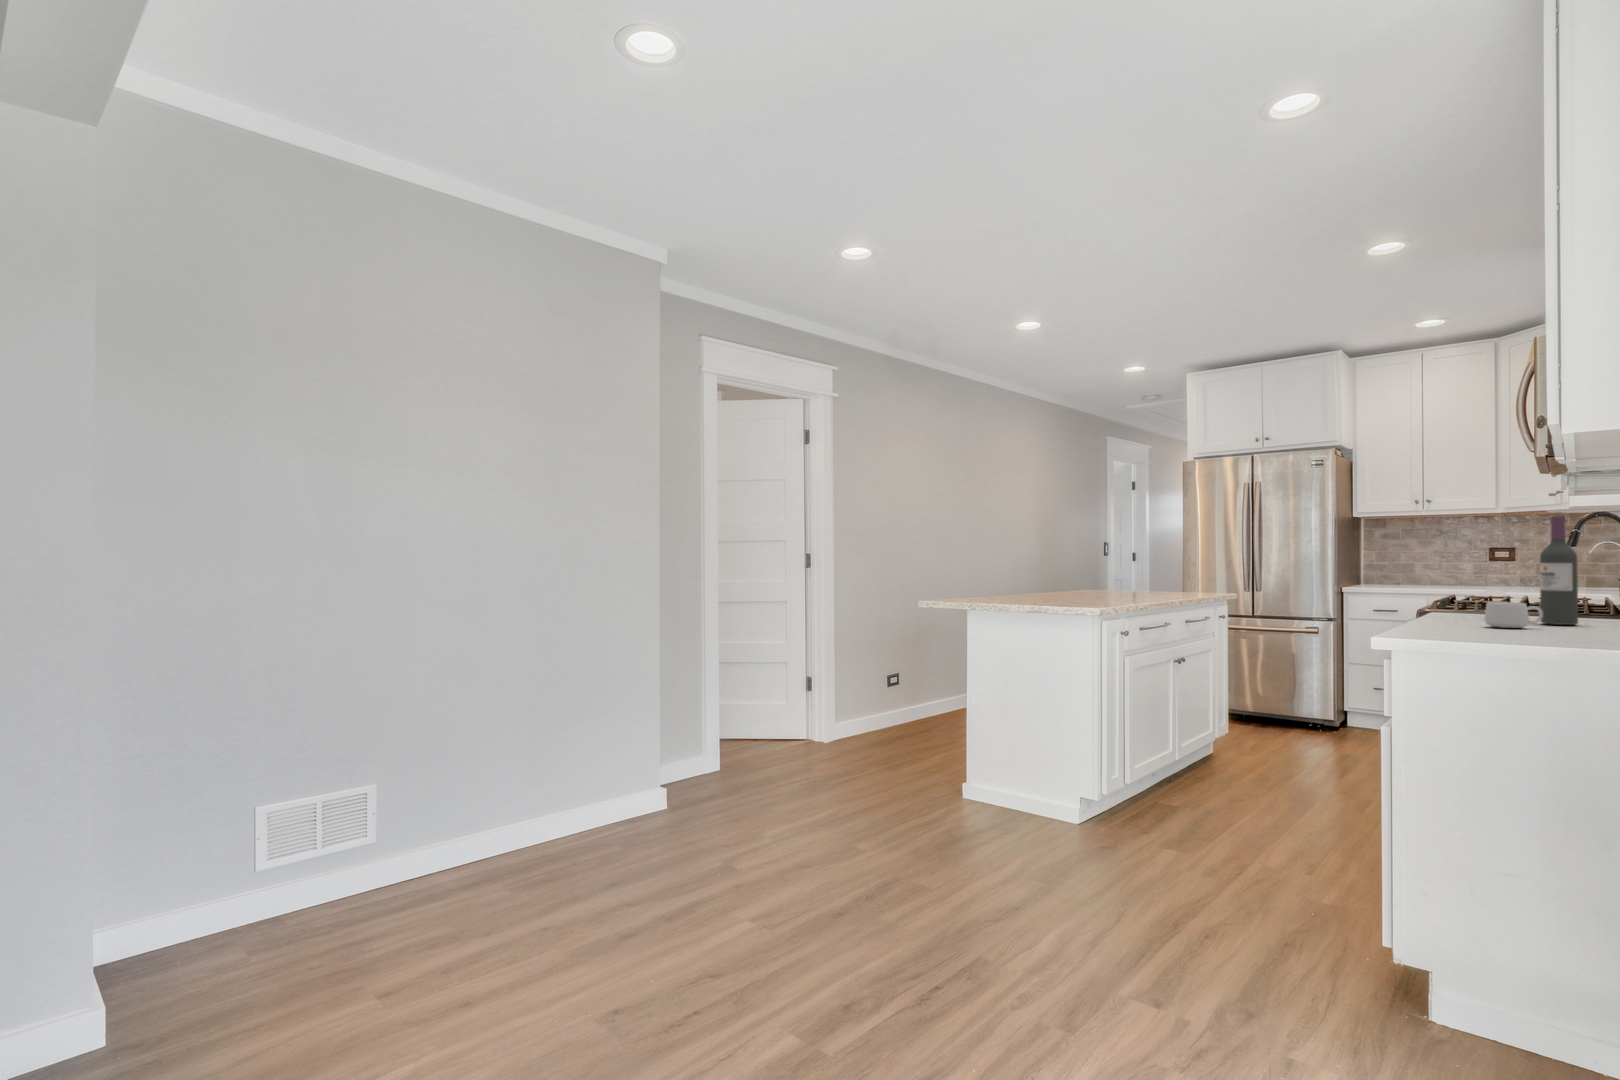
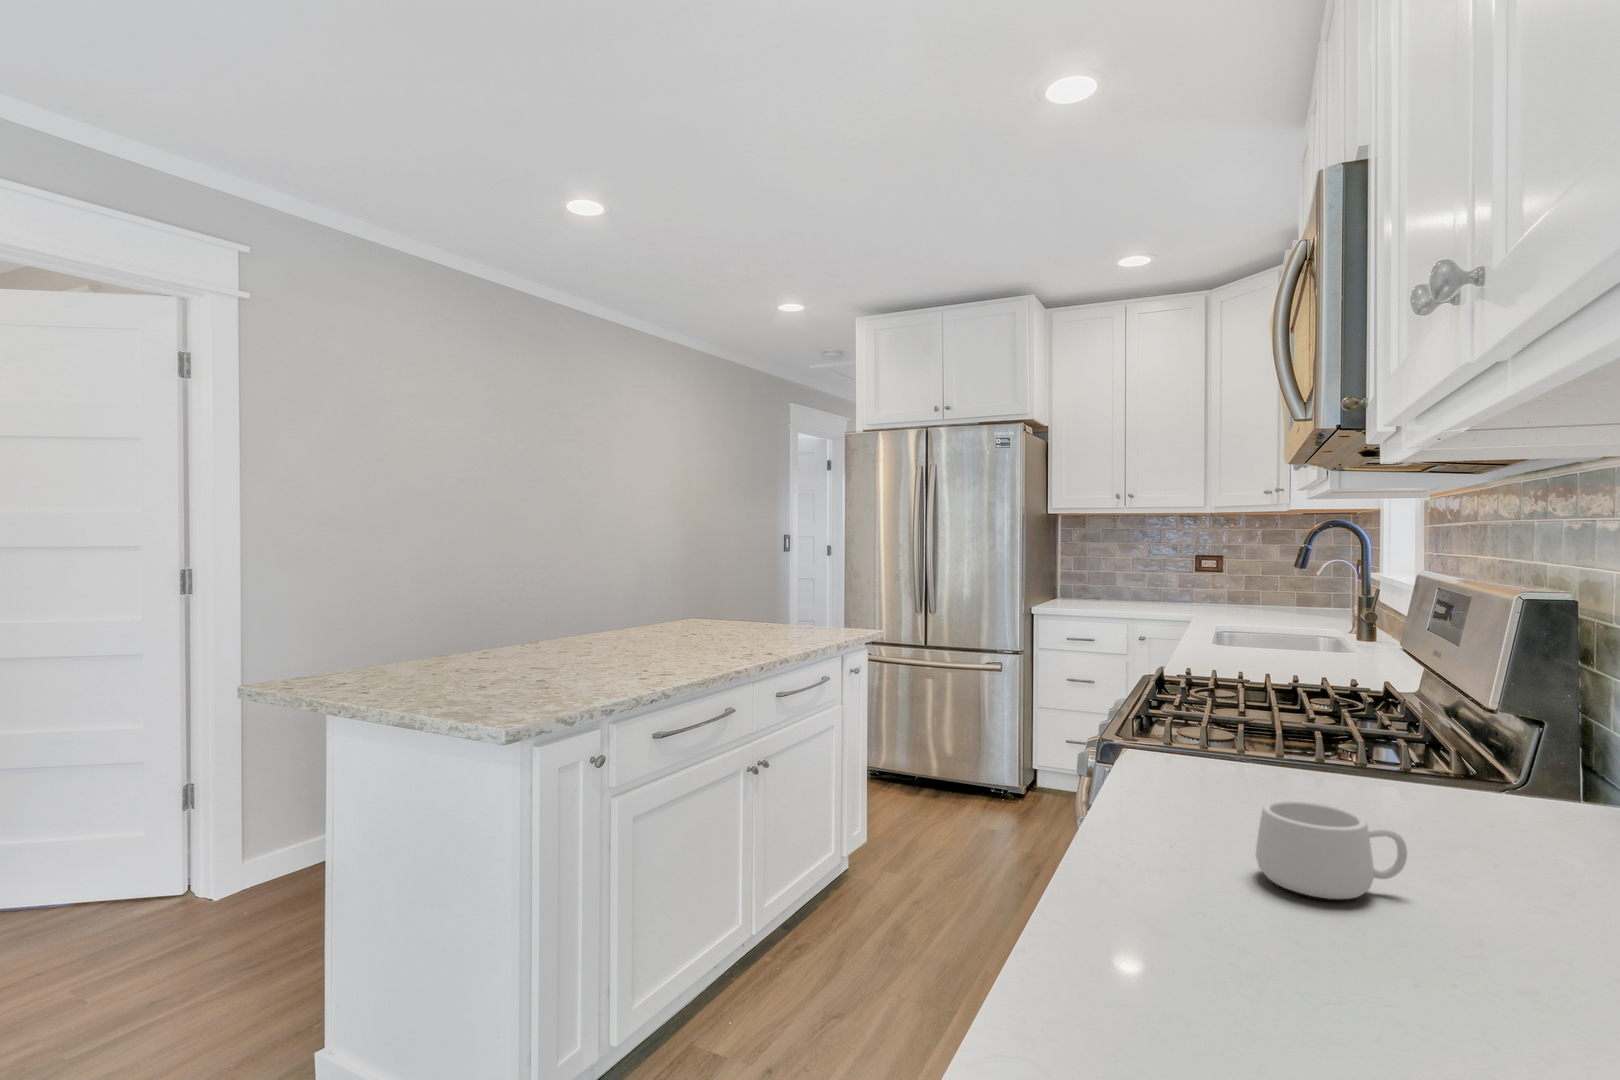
wine bottle: present [1540,516,1578,625] -> none [1363,554,1452,839]

